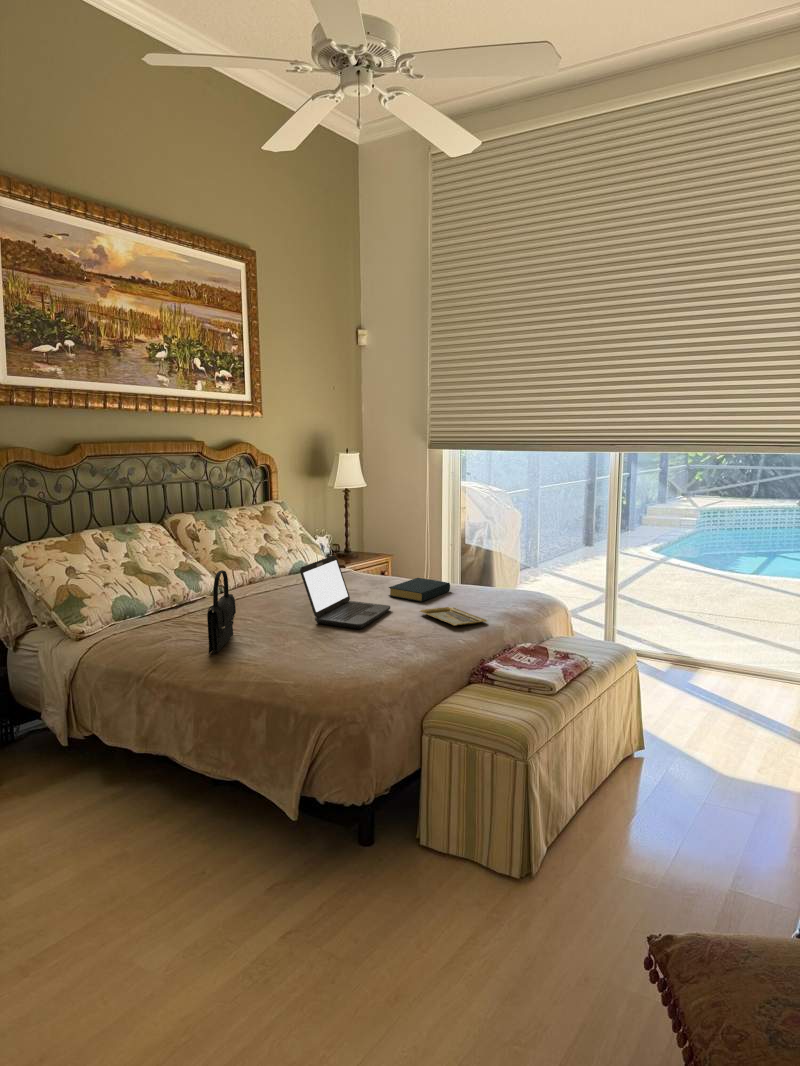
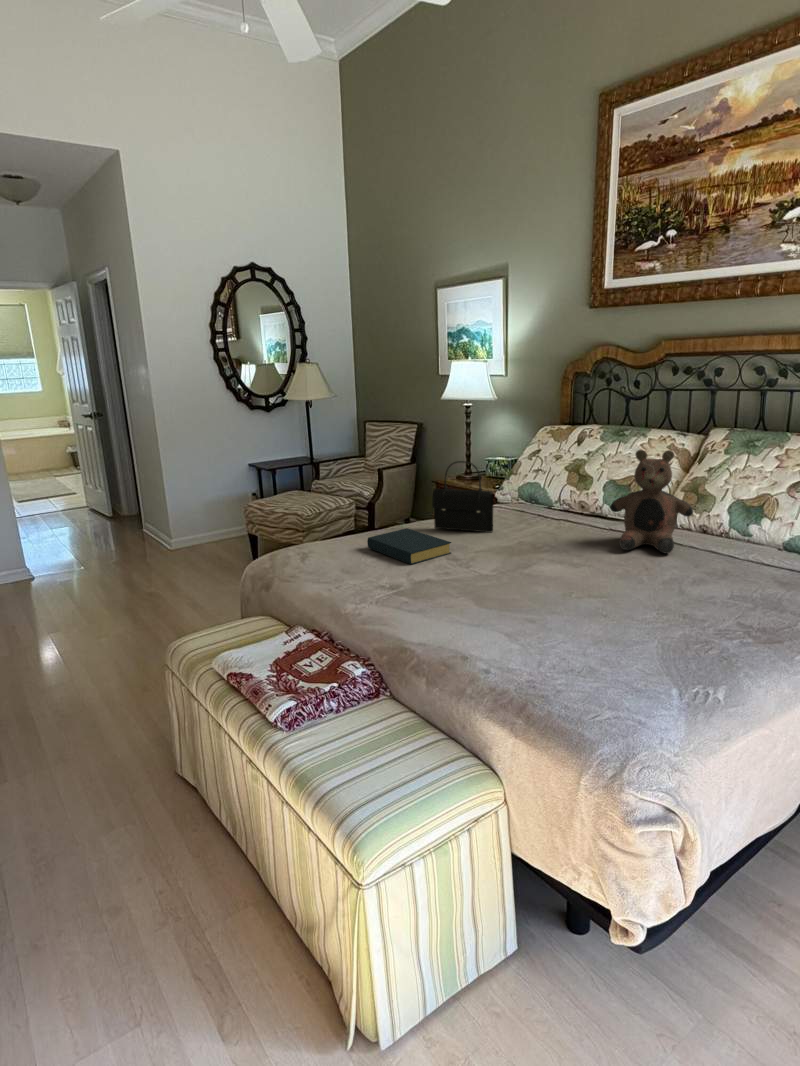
teddy bear: none [254,525,304,600] -> present [610,450,693,553]
laptop: present [300,556,390,629] -> none [484,489,621,594]
hardback book: present [389,578,450,602] -> present [367,528,451,564]
tray: present [420,607,487,625] -> none [461,604,581,648]

